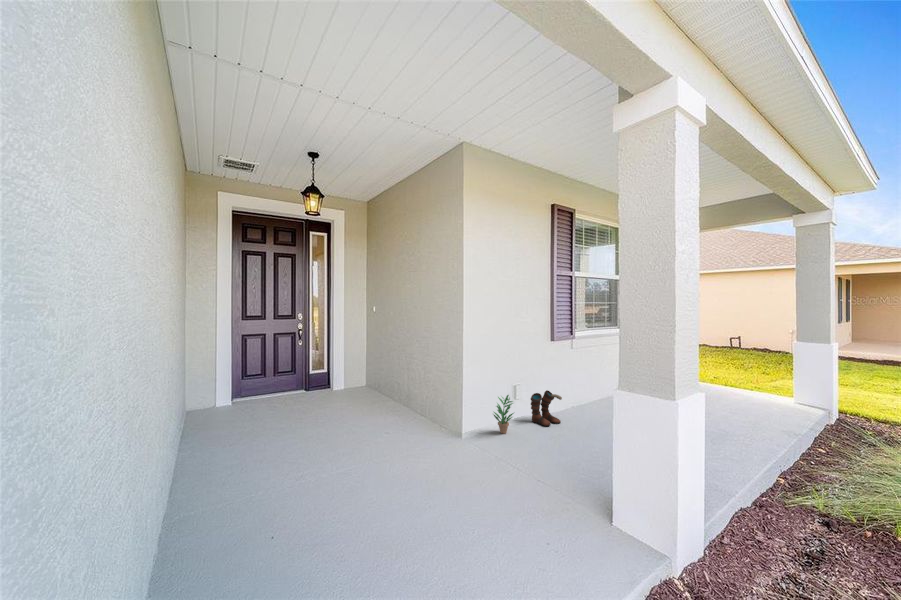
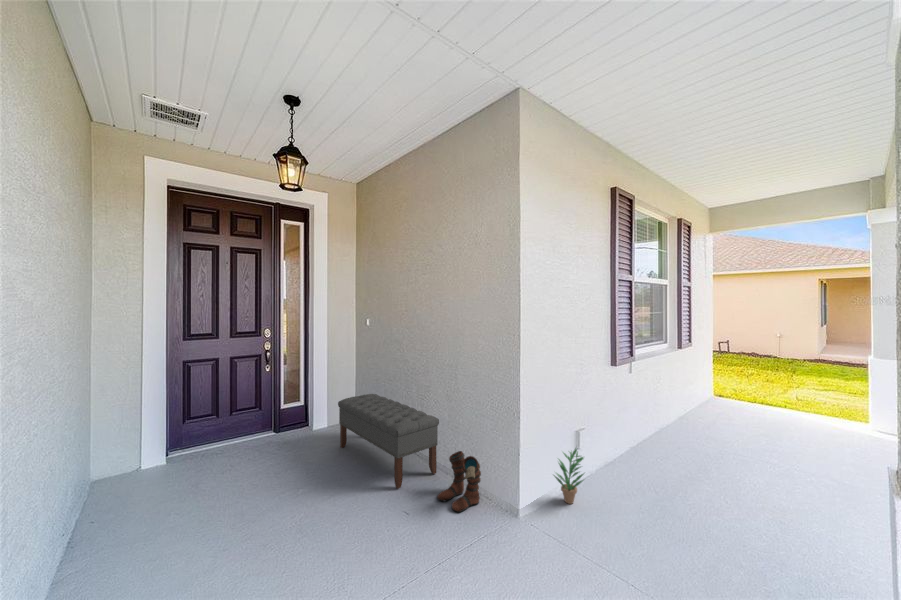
bench: none [350,363,418,422] -> present [338,394,439,489]
boots: present [531,390,562,426] -> present [437,451,481,512]

